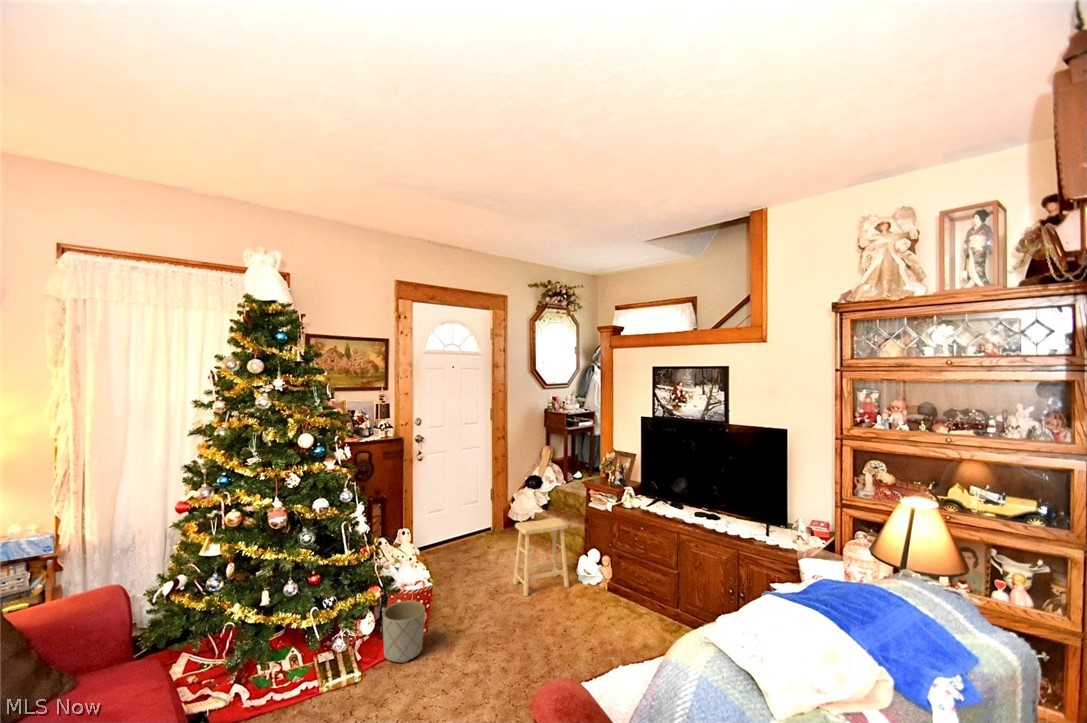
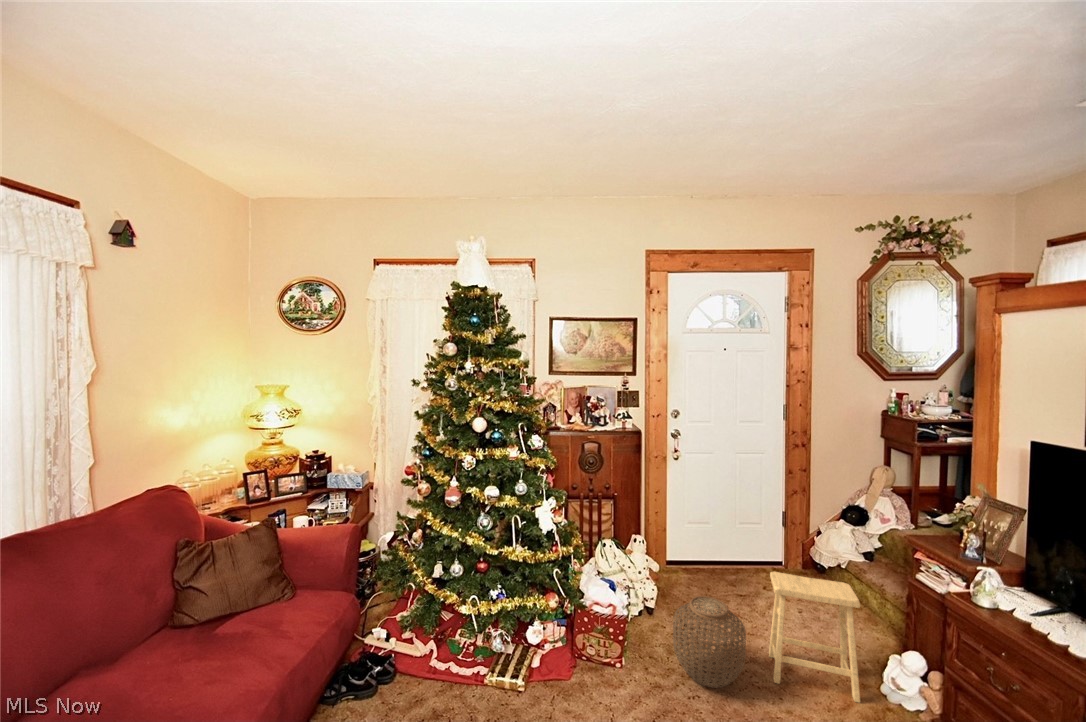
woven basket: none [462,551,513,616] -> present [673,596,746,688]
planter: present [383,601,425,663] -> none [557,620,604,696]

